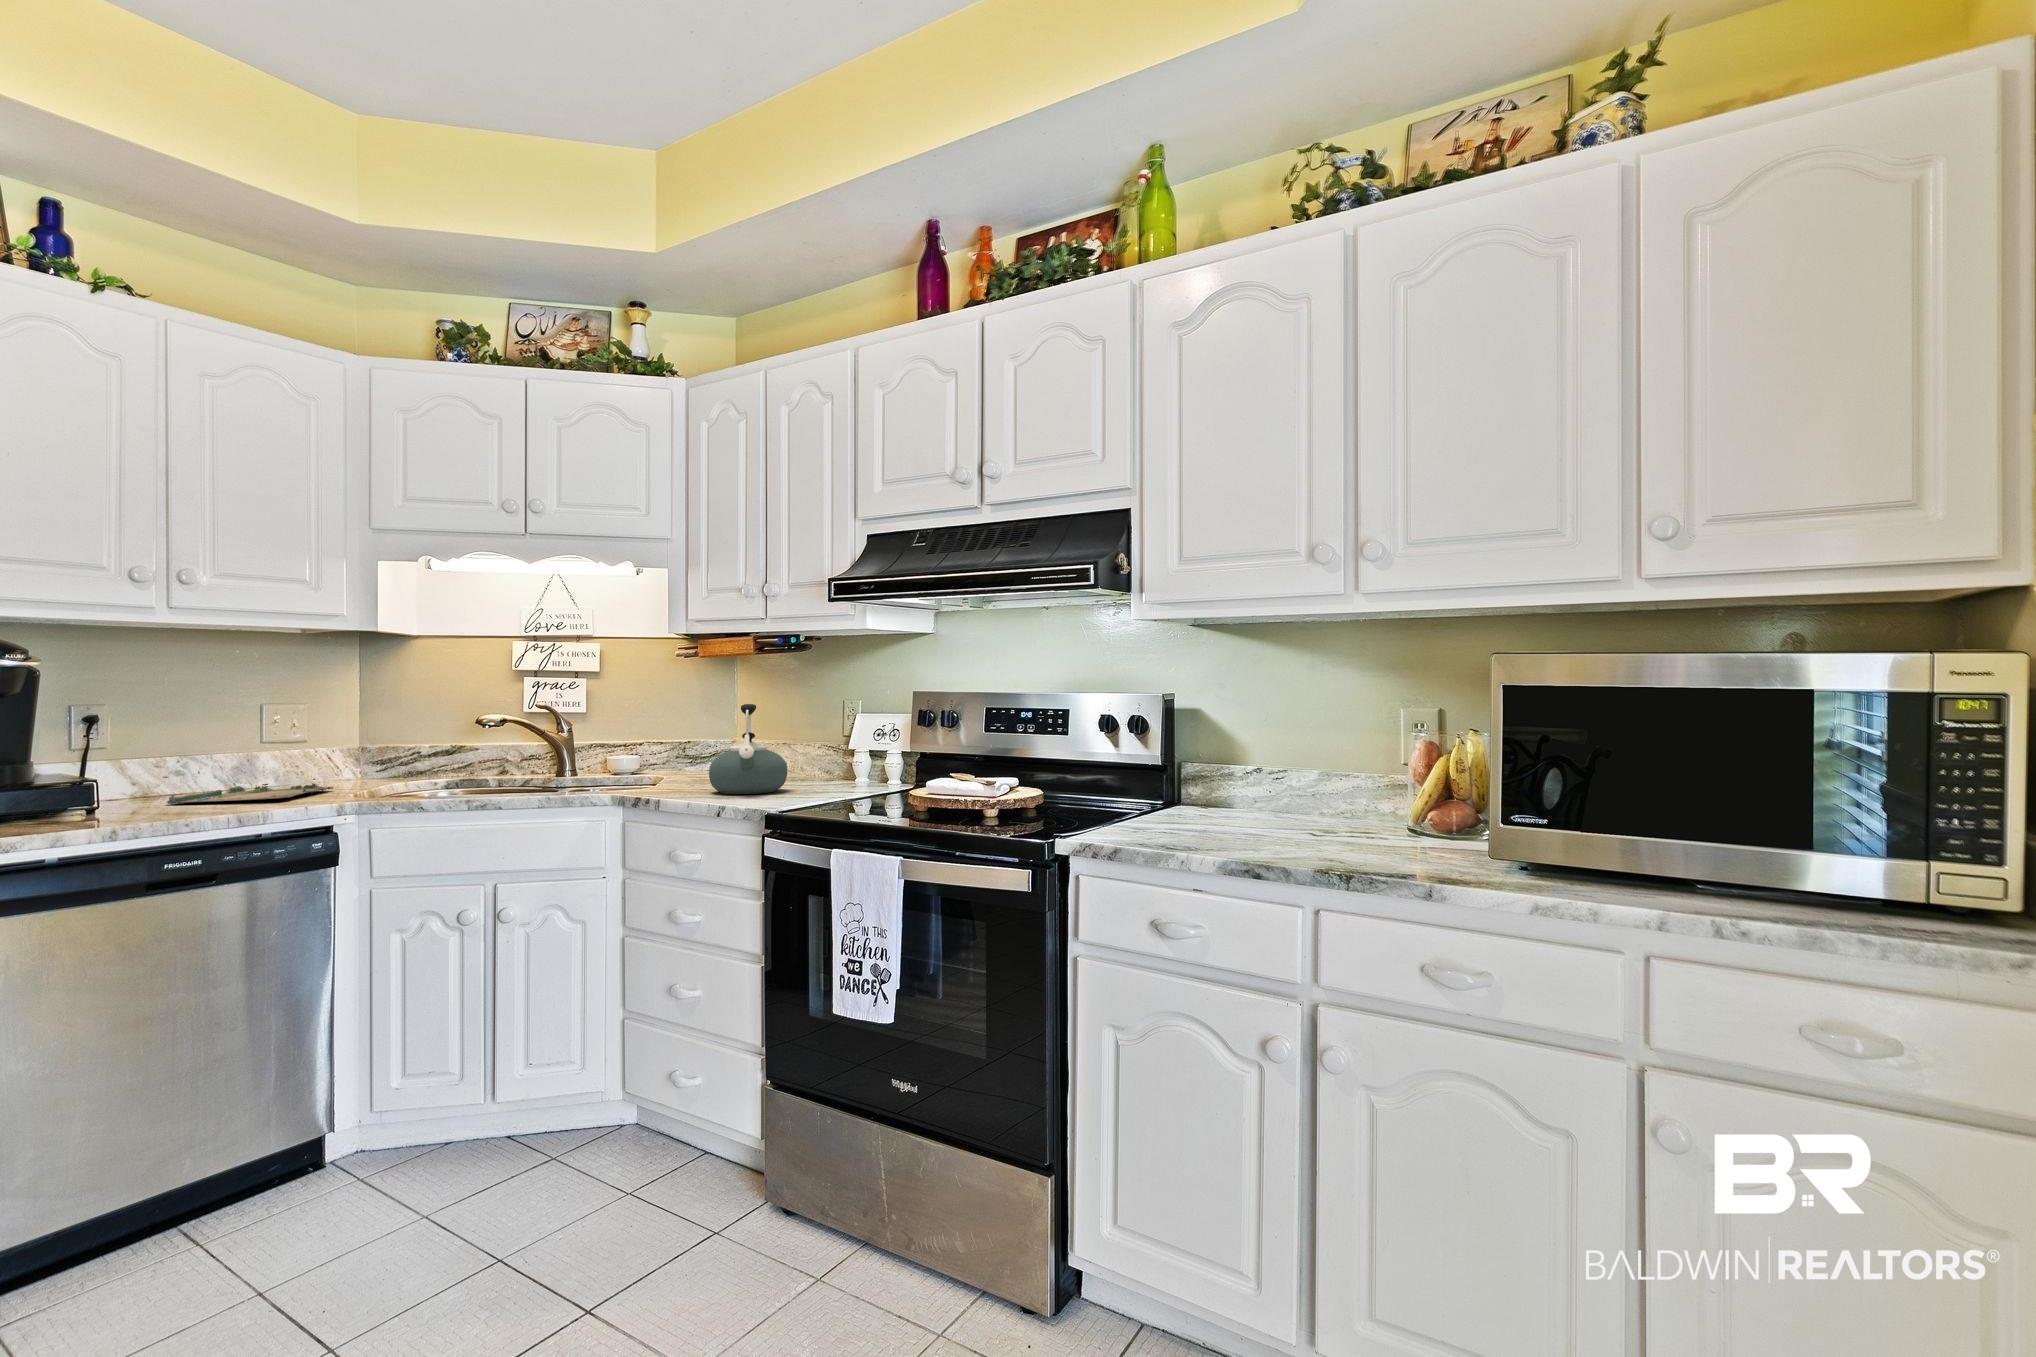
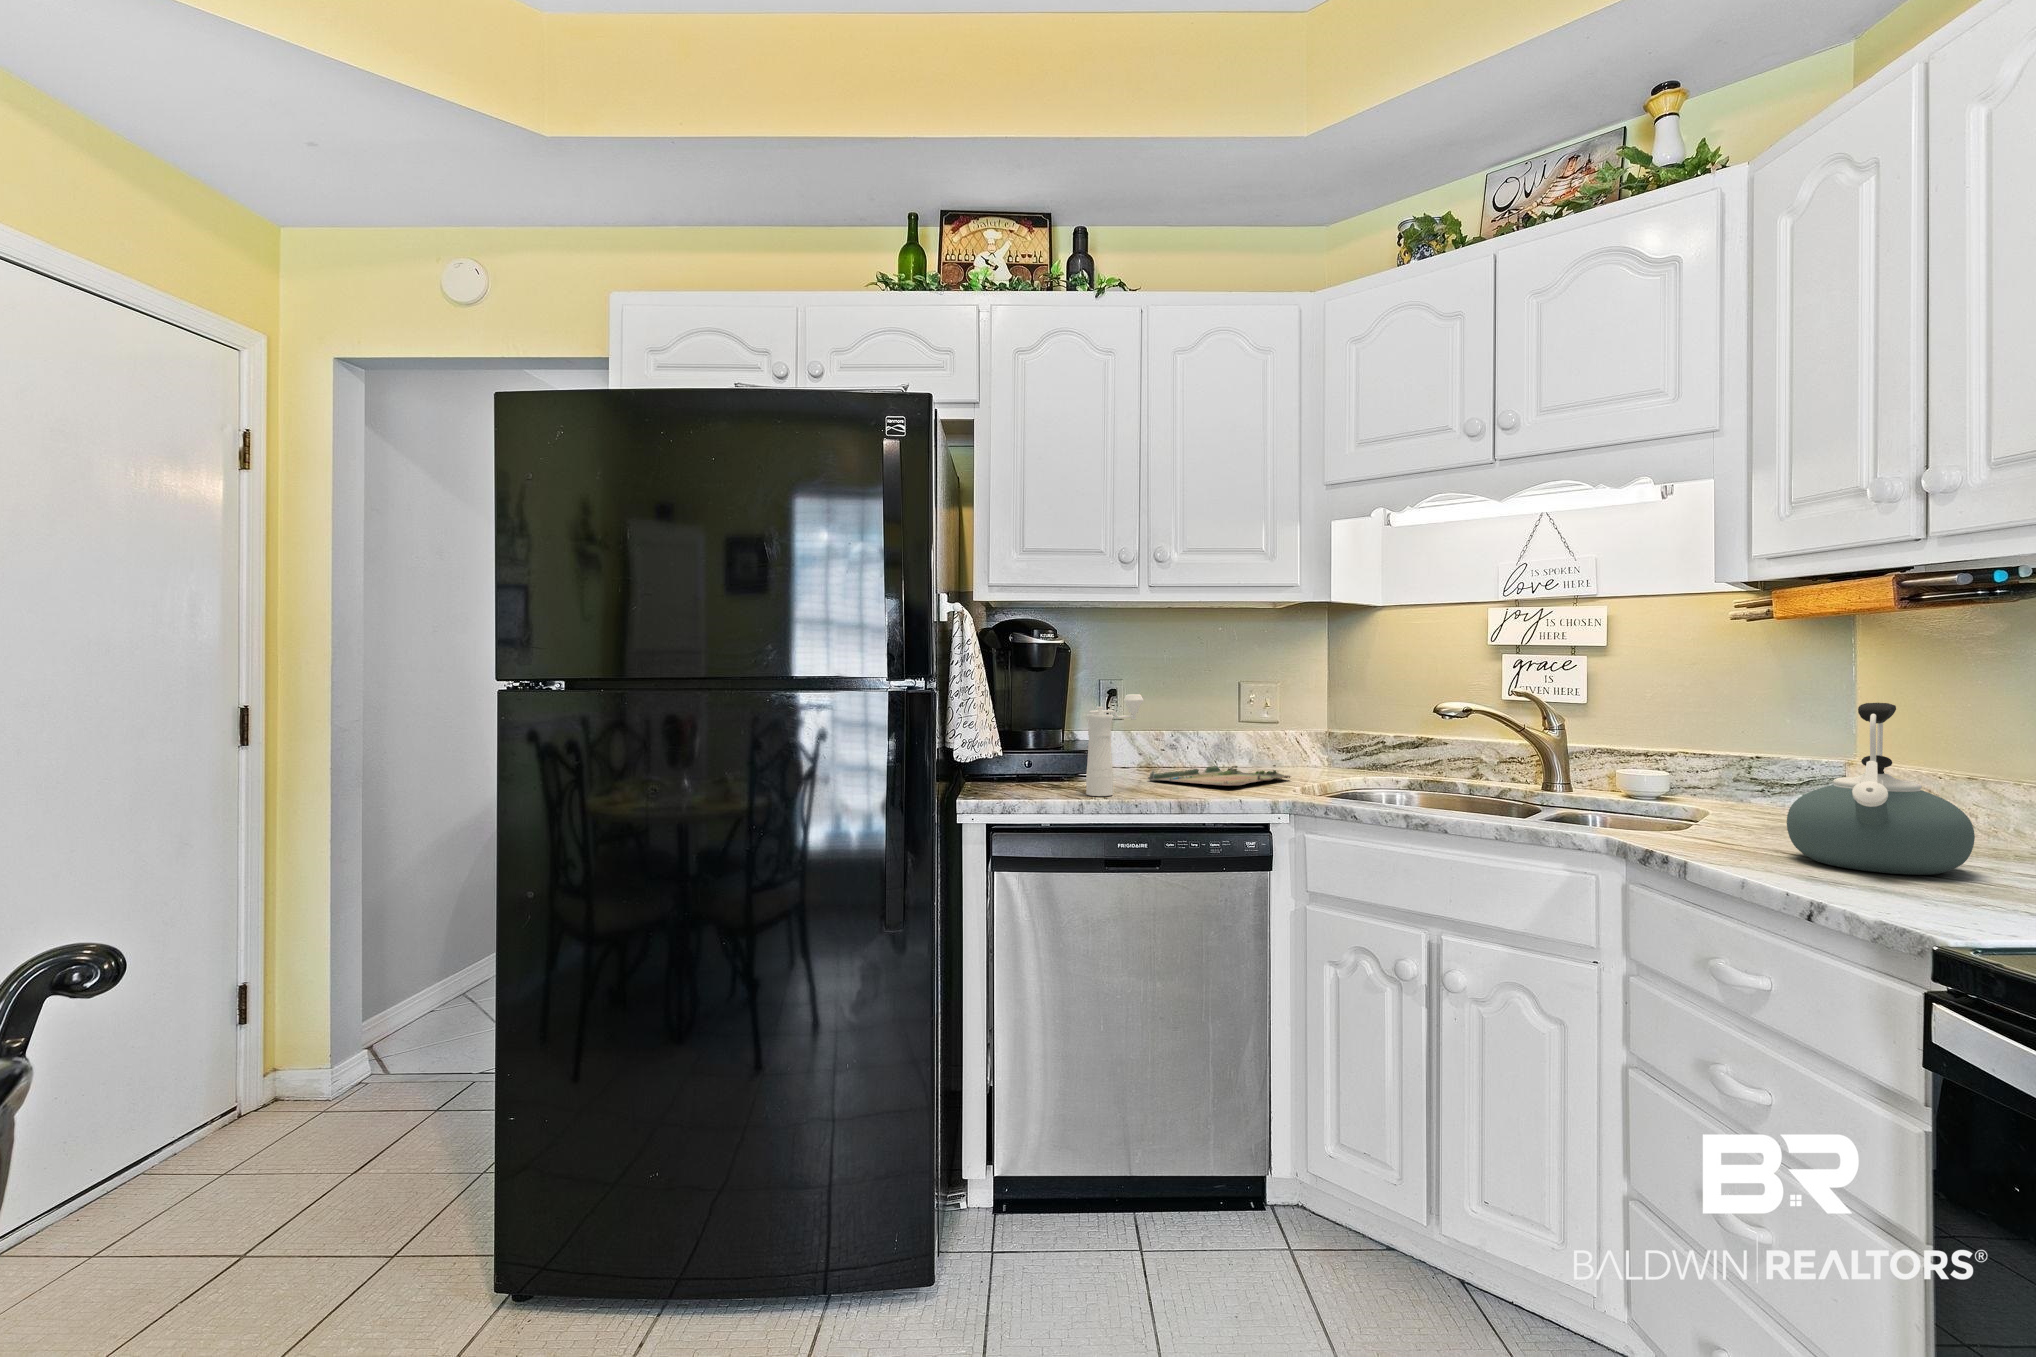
pepper mill: none [107,715,179,821] -> present [1086,694,1144,796]

